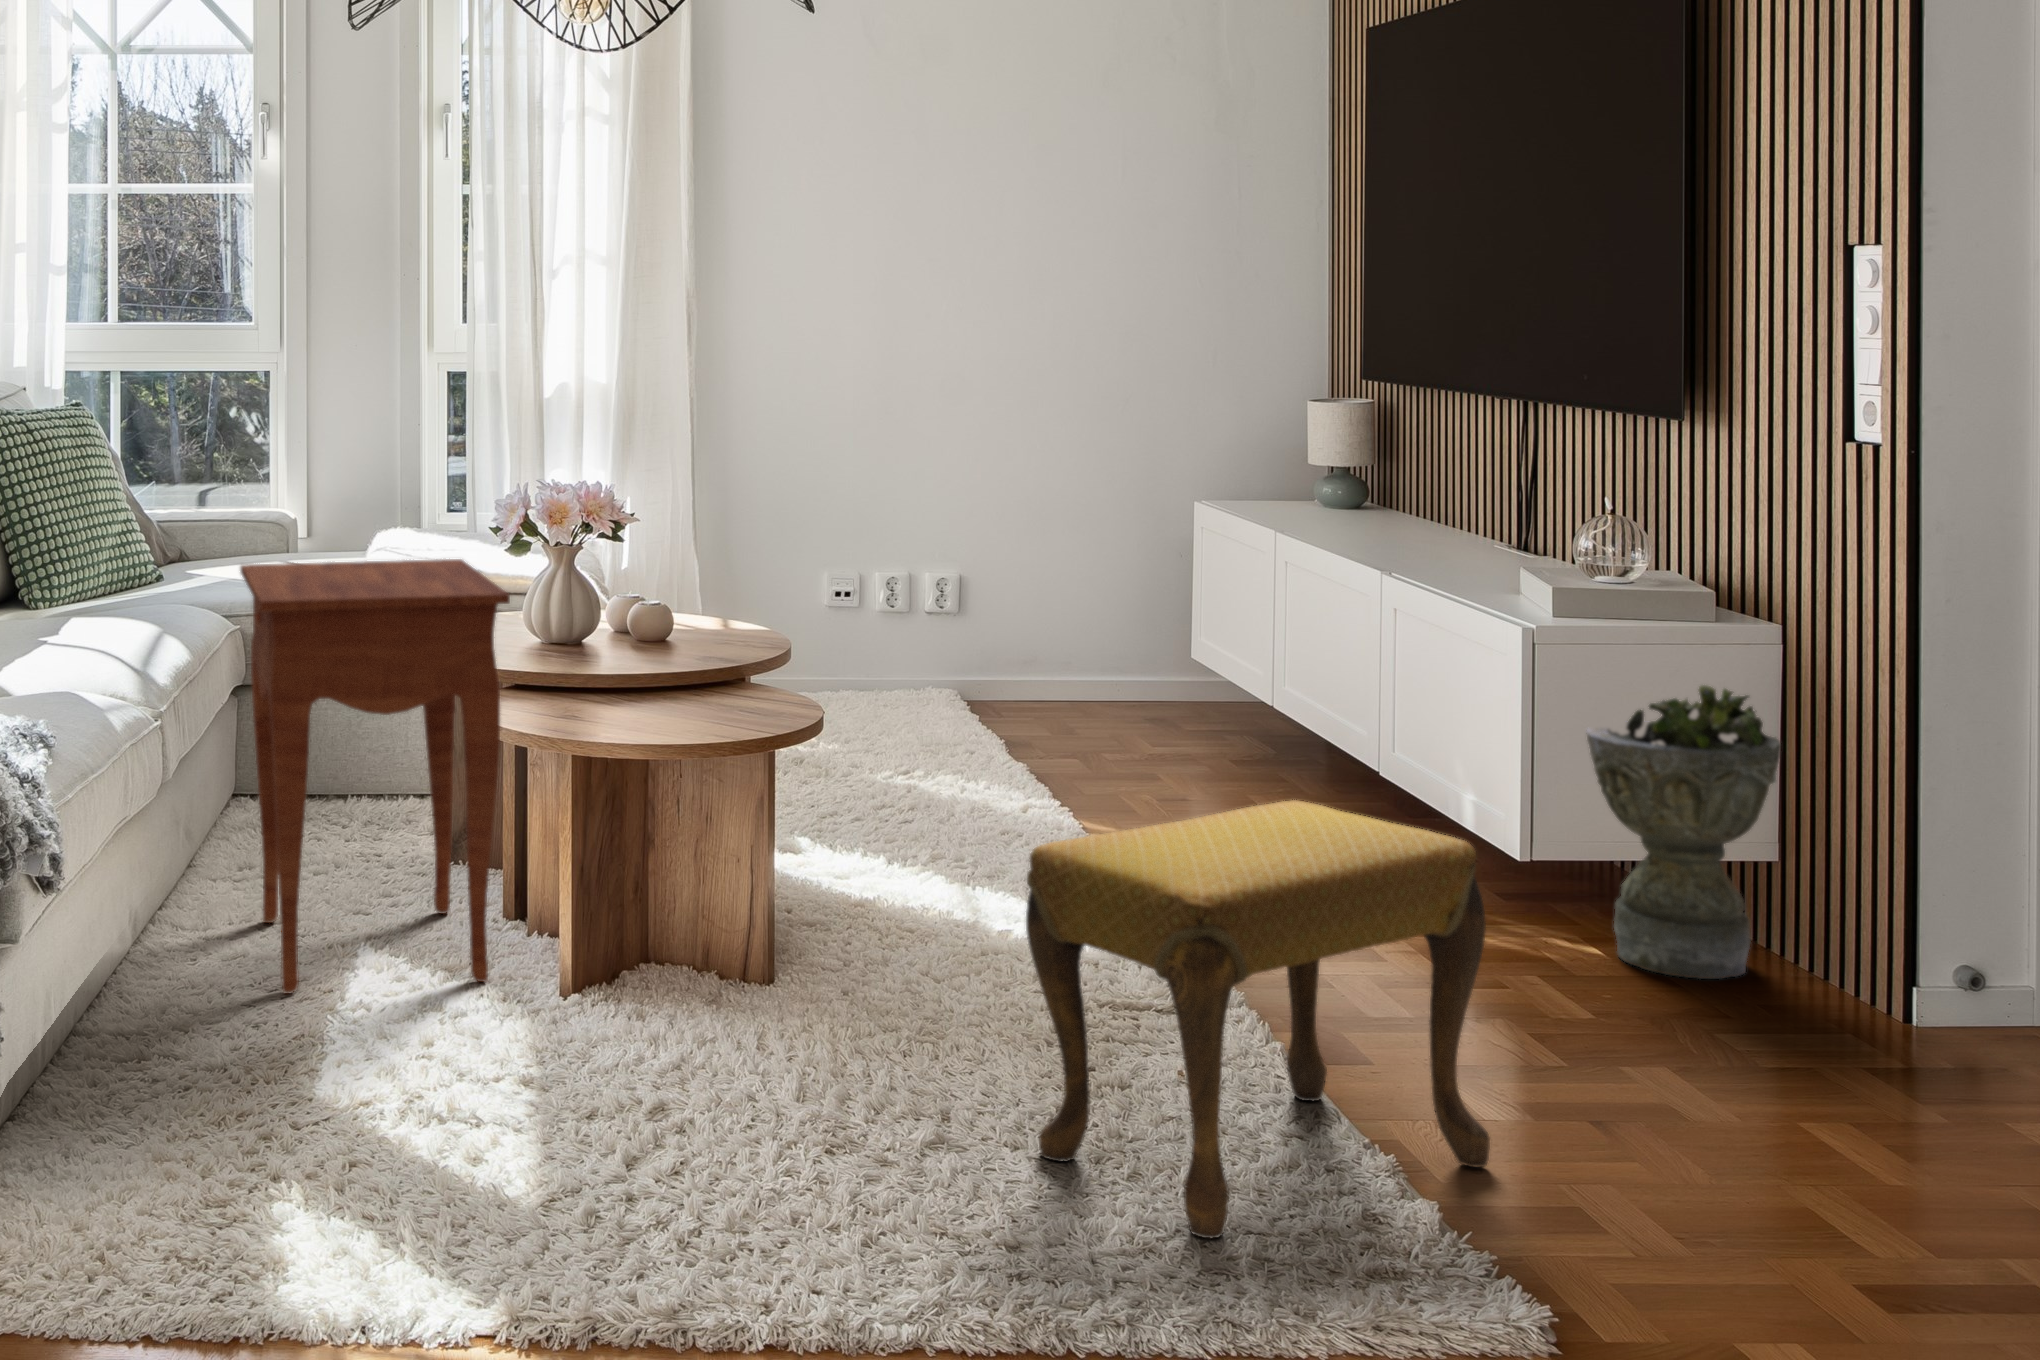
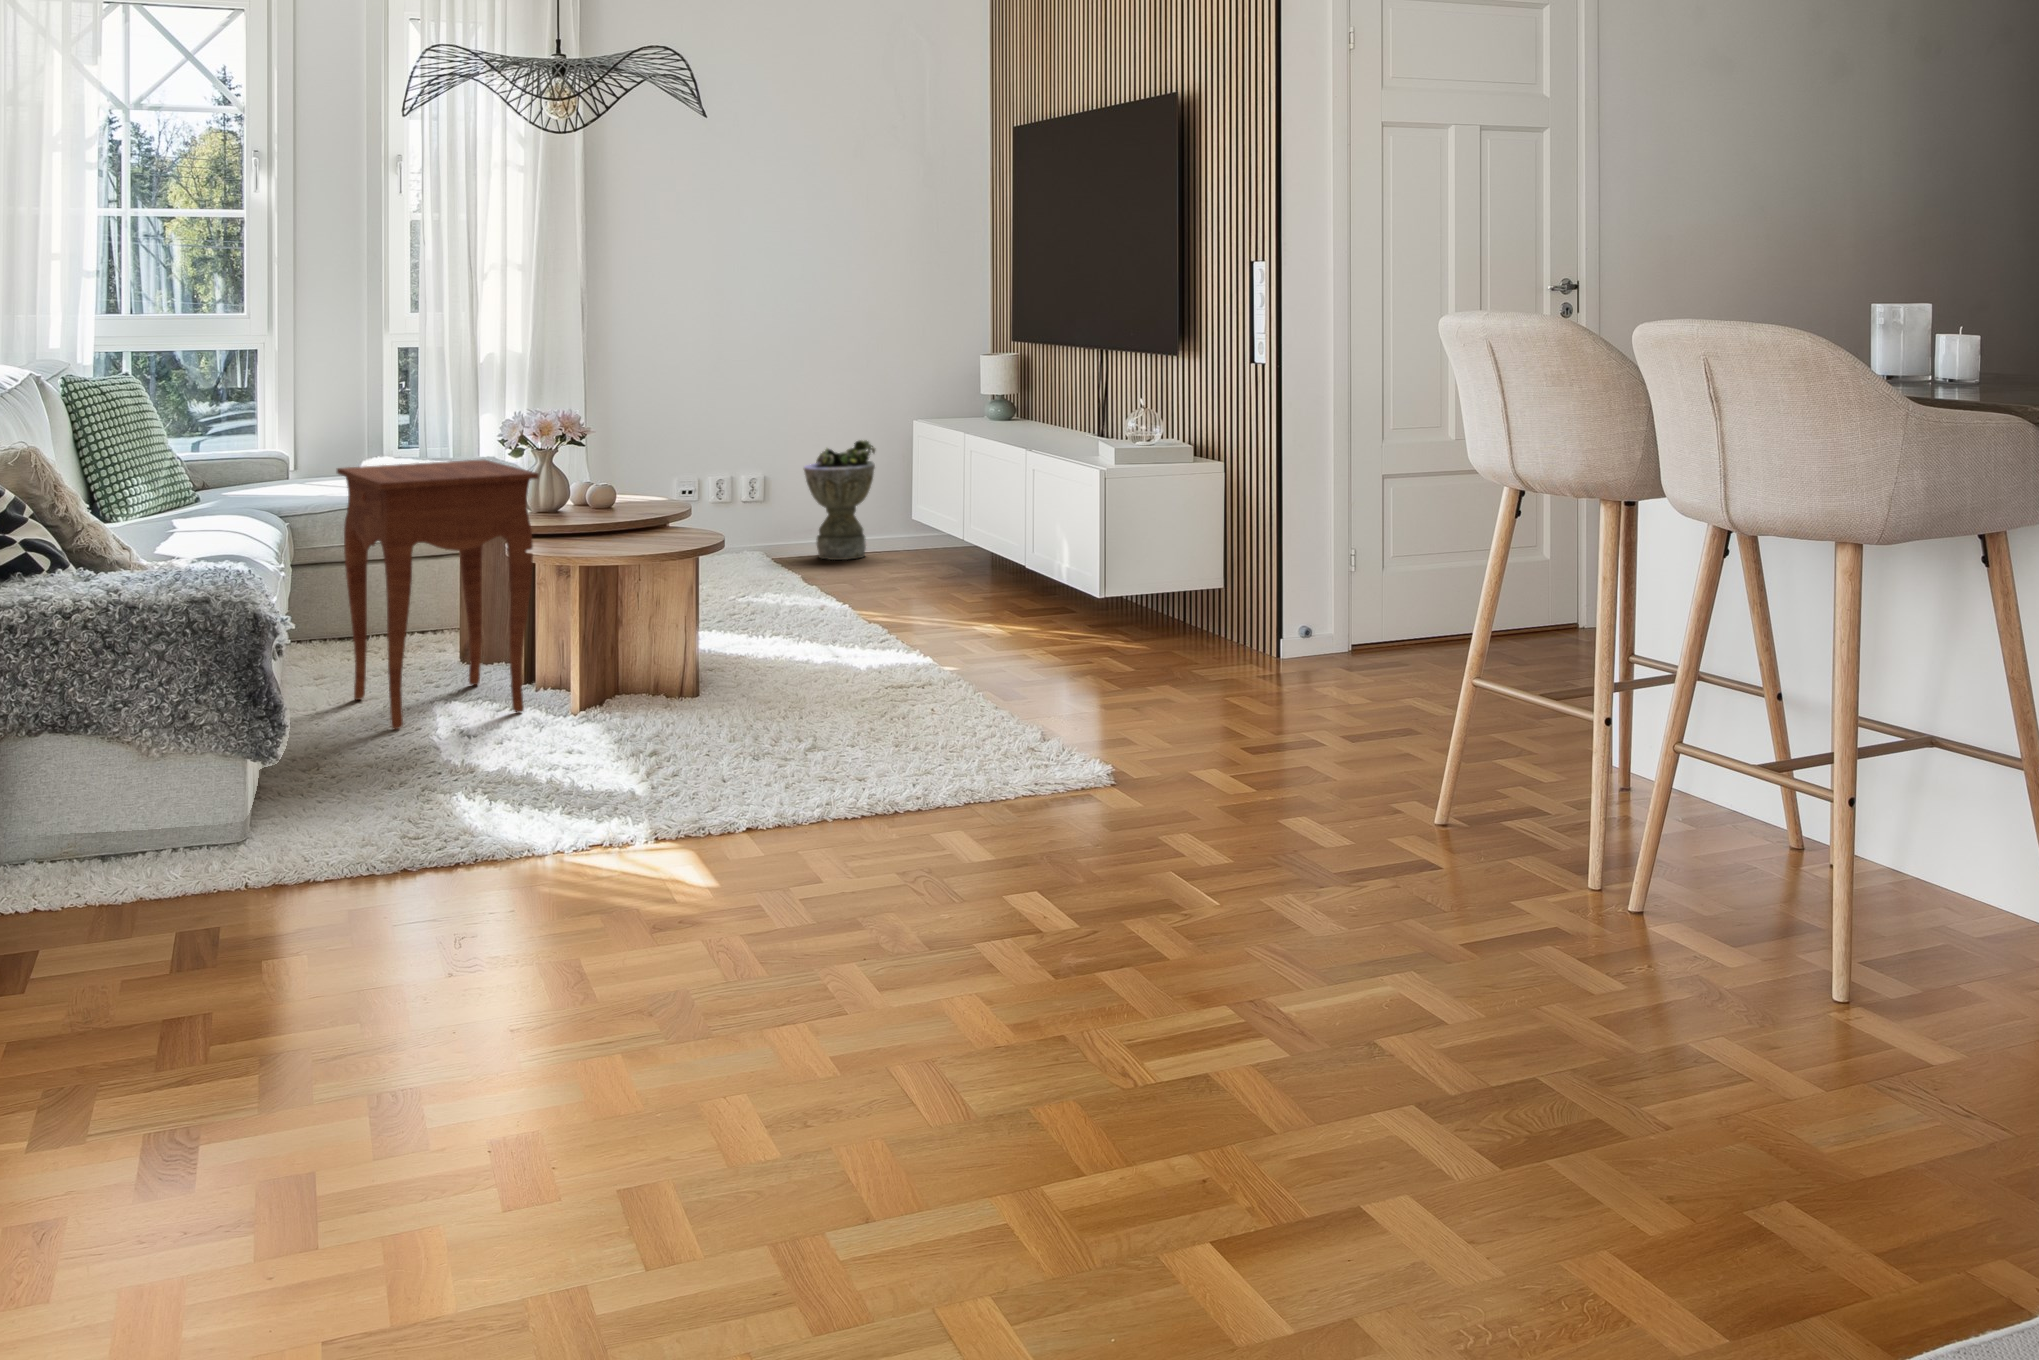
planter: present [1586,685,1781,979] -> present [804,440,875,560]
footstool: present [1026,800,1490,1238] -> none [861,556,1087,765]

